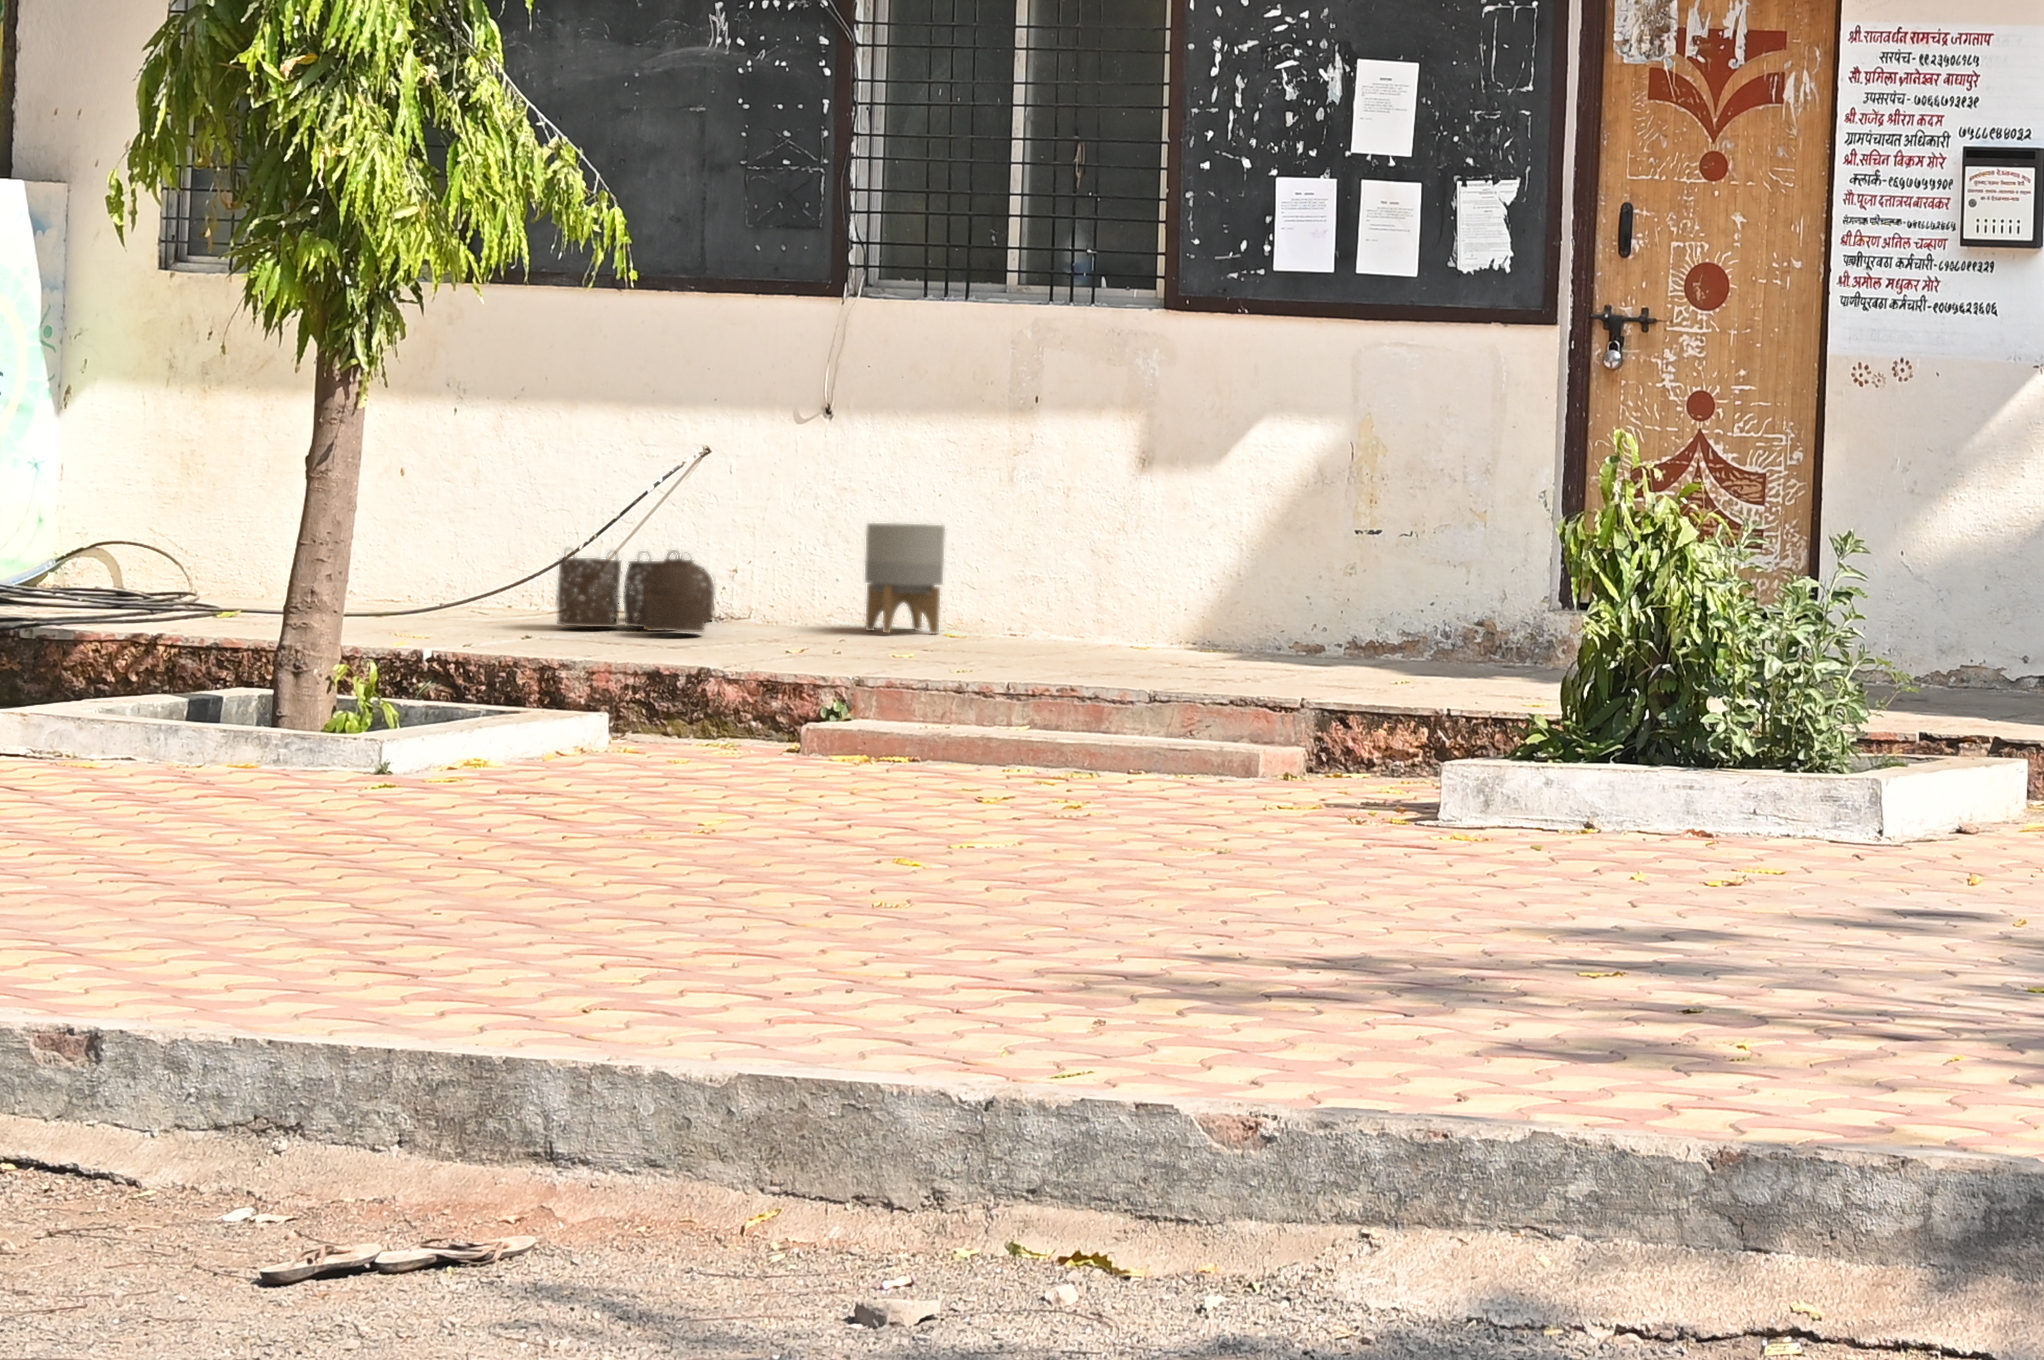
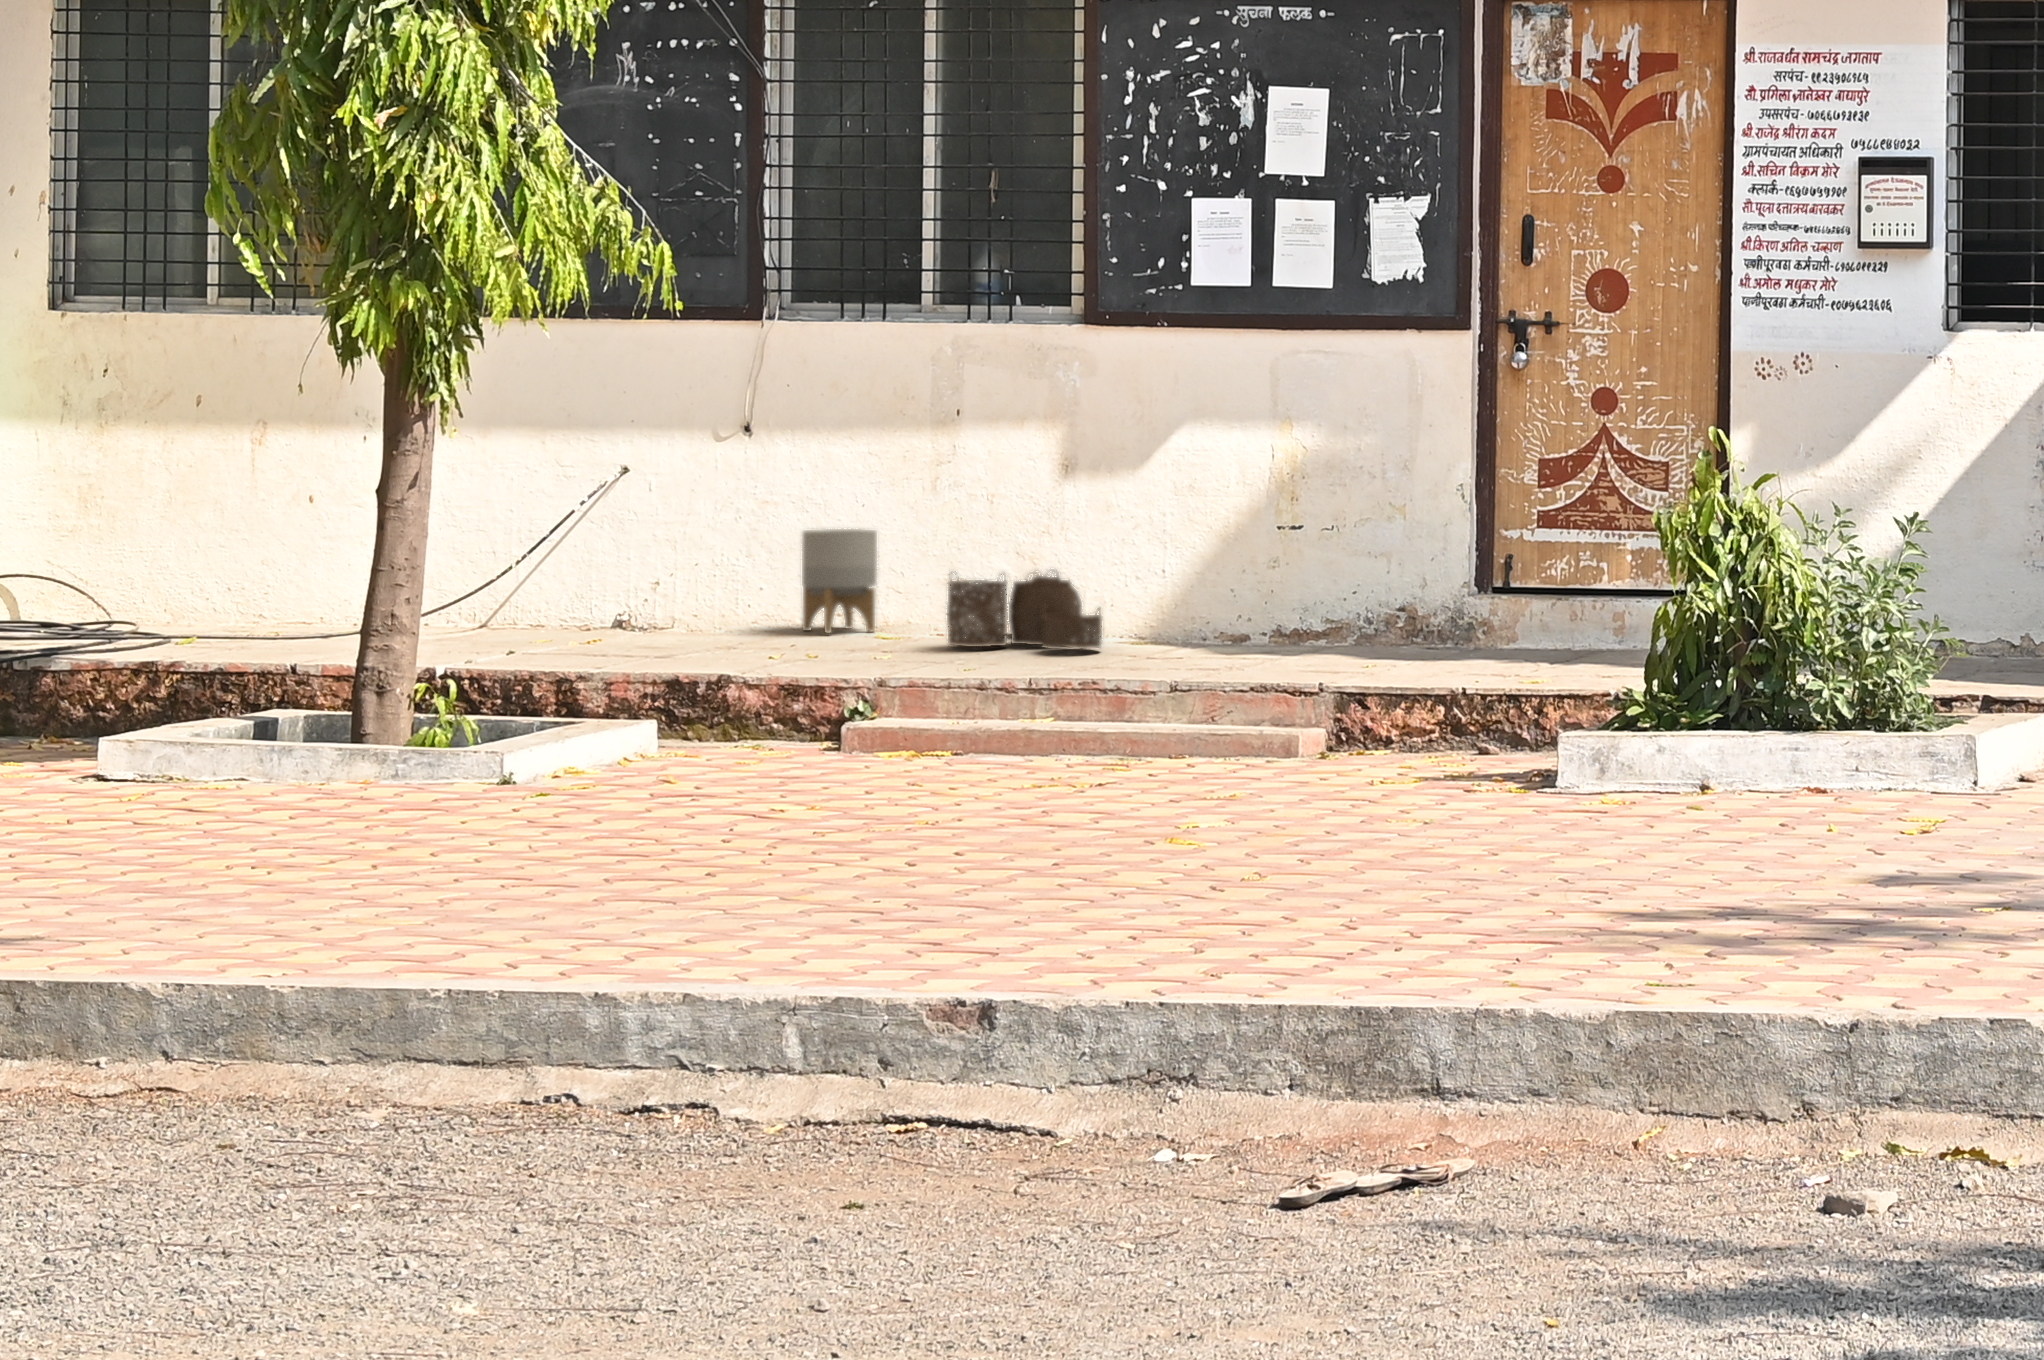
woven basket: present [557,551,714,632] -> present [947,570,1102,649]

